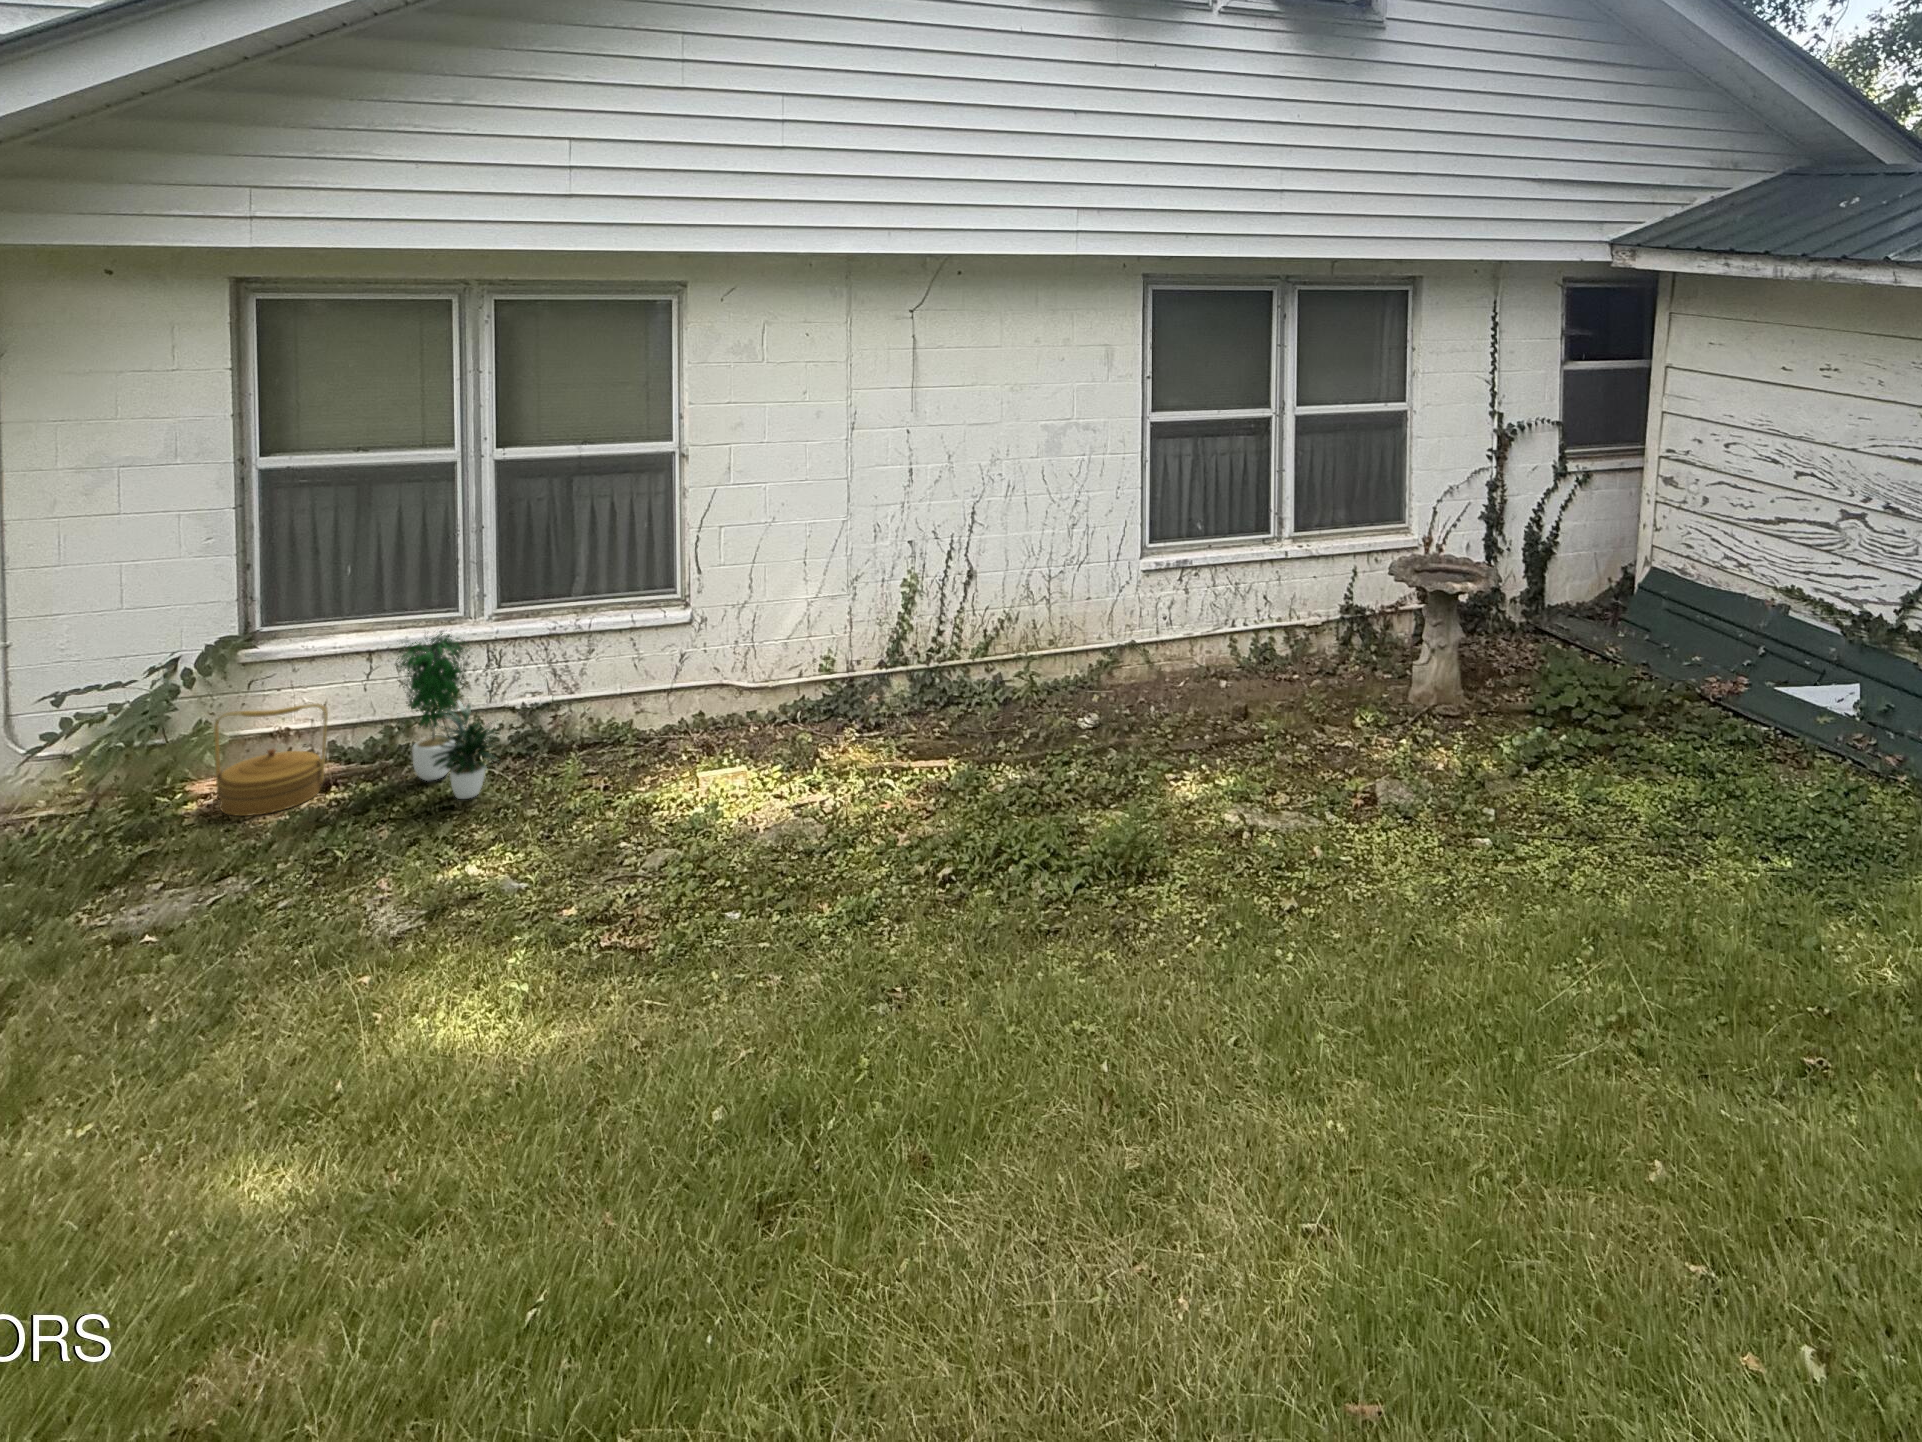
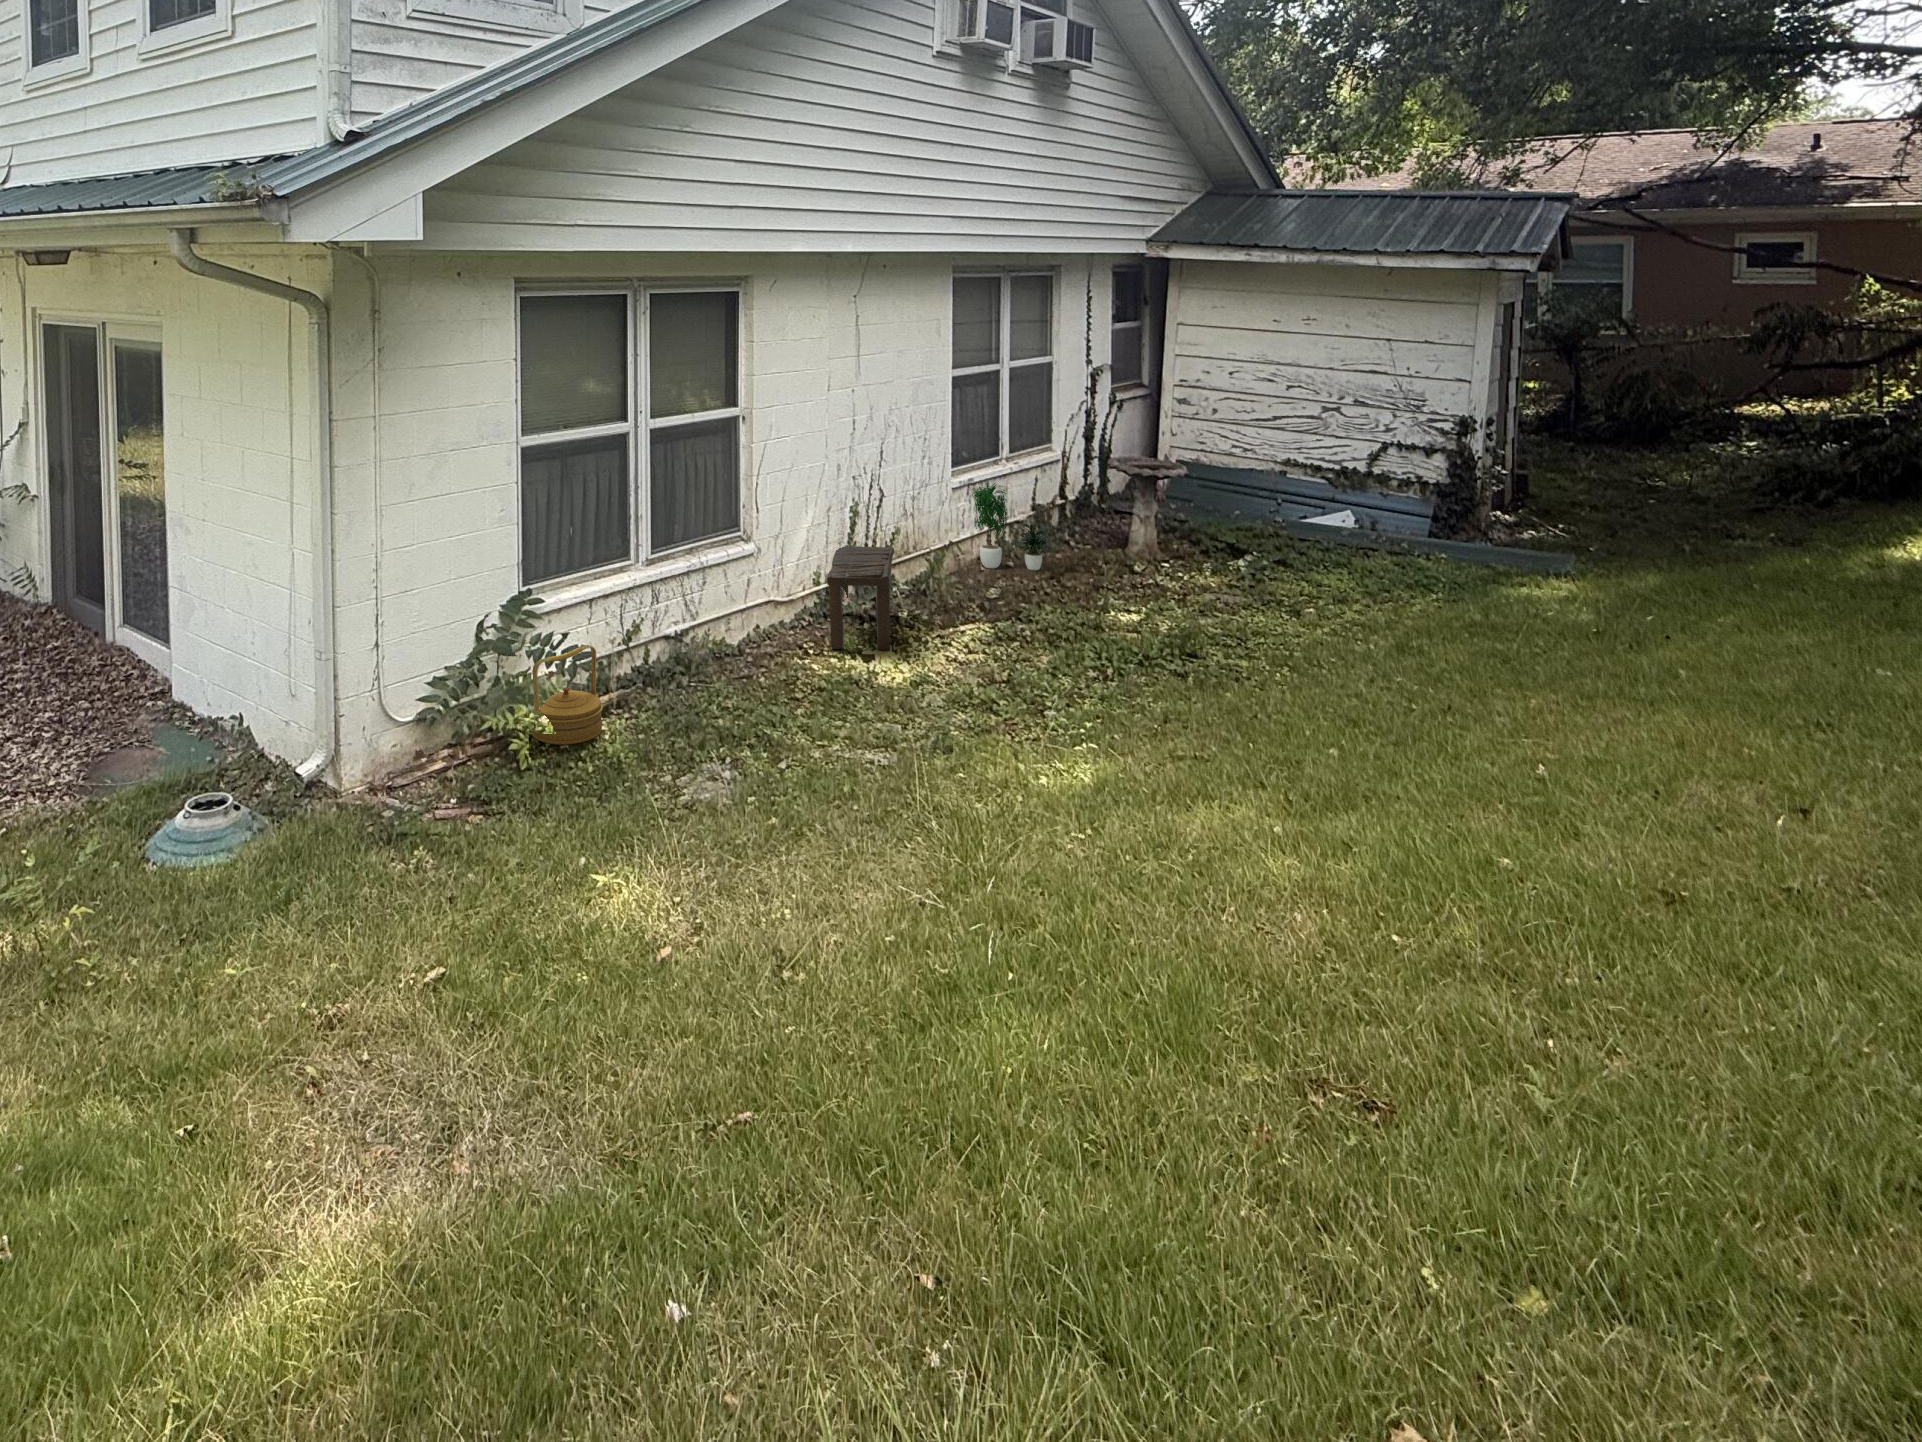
bench: none [739,627,918,773] -> present [827,546,894,650]
potted plant: present [397,633,498,799] -> present [972,480,1052,570]

